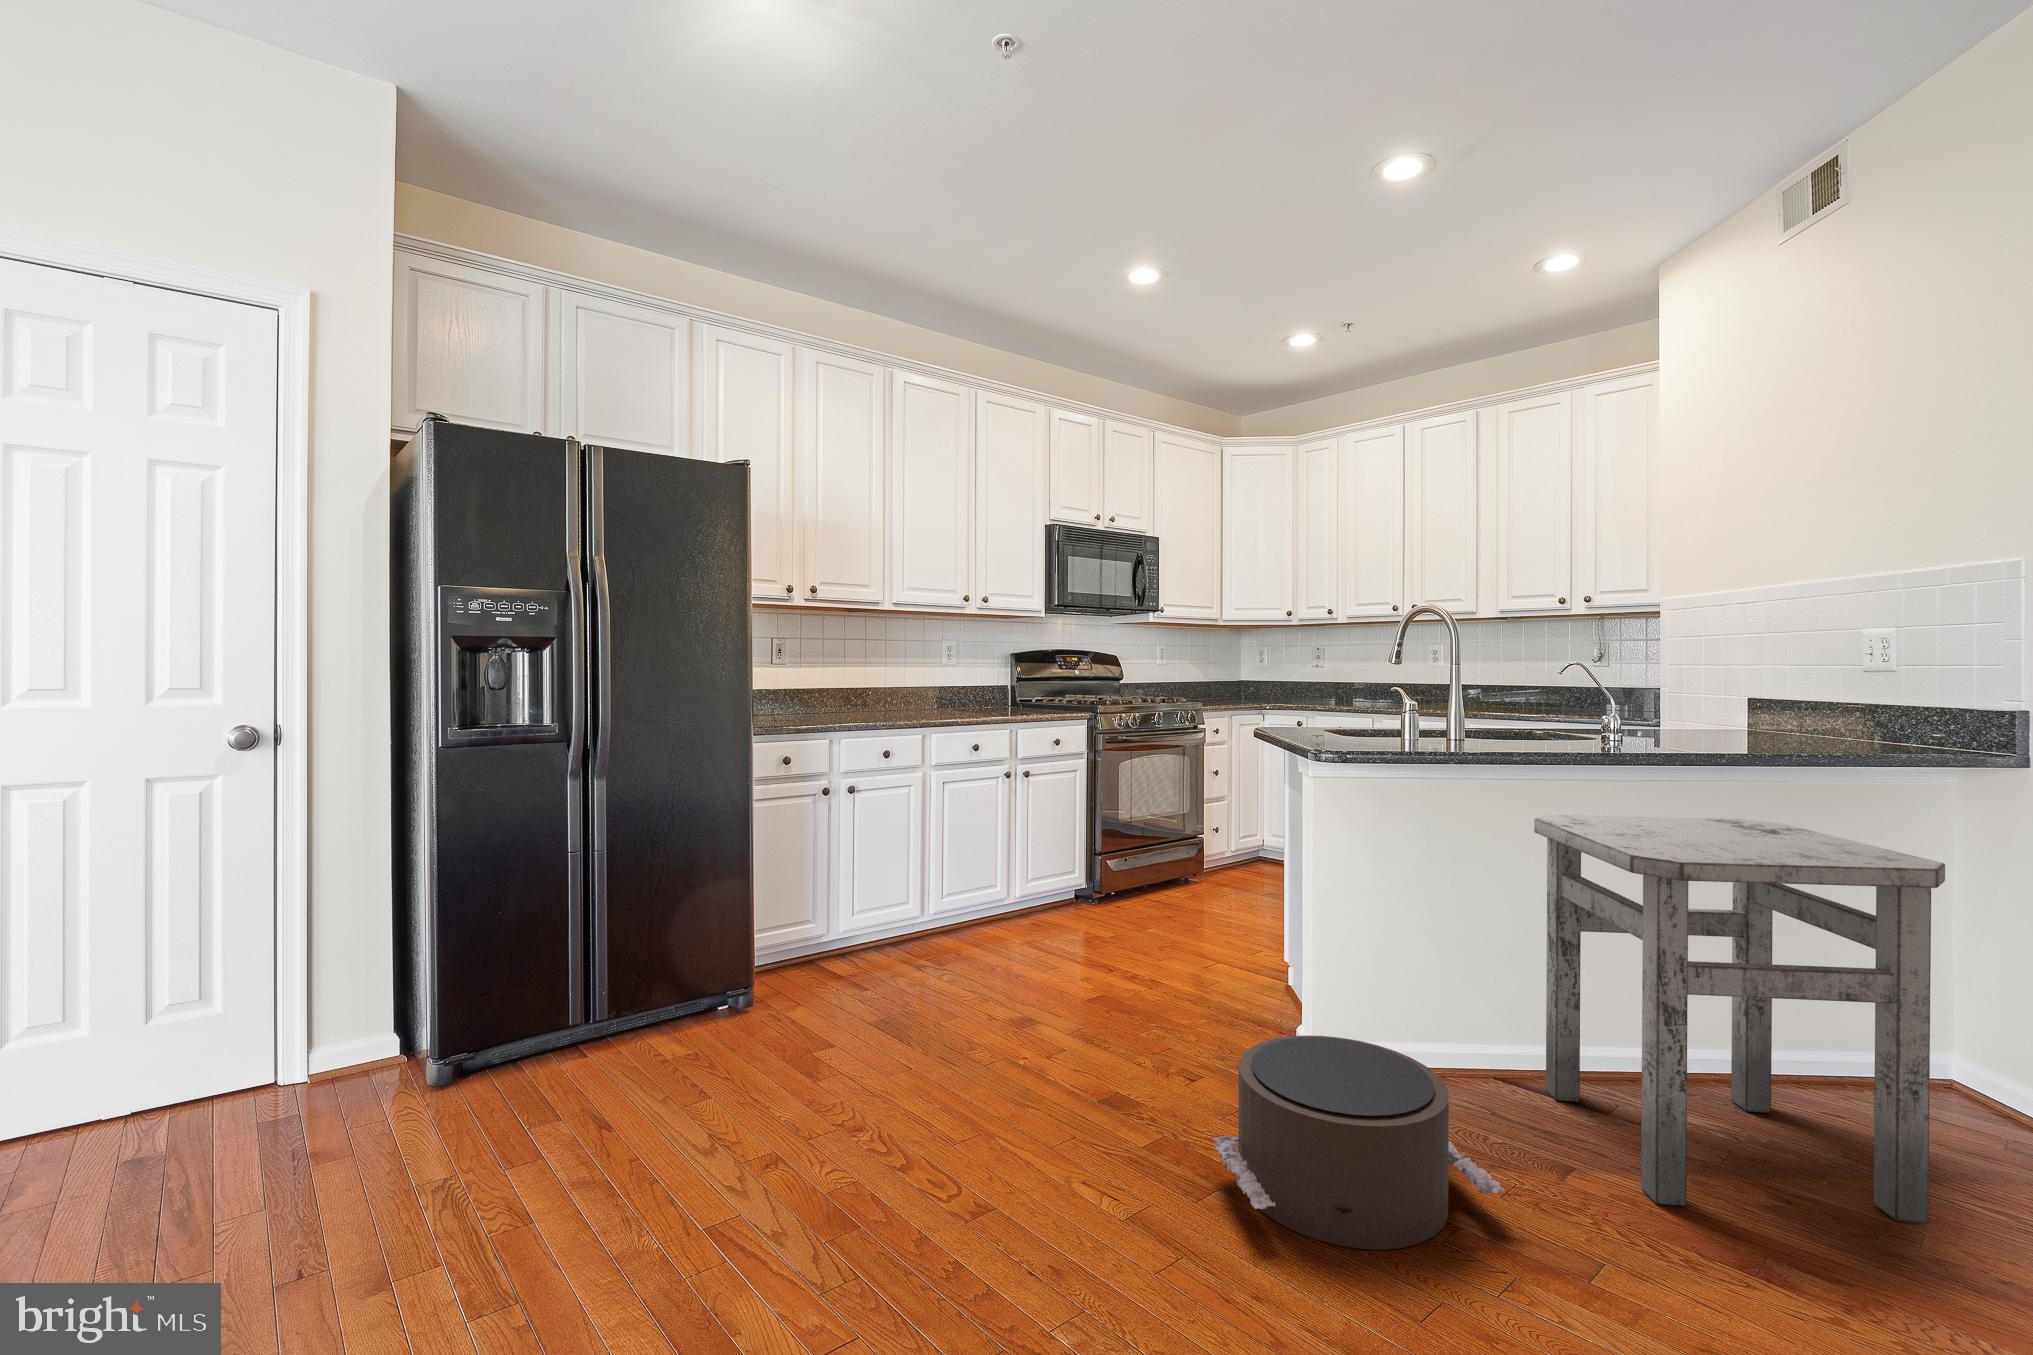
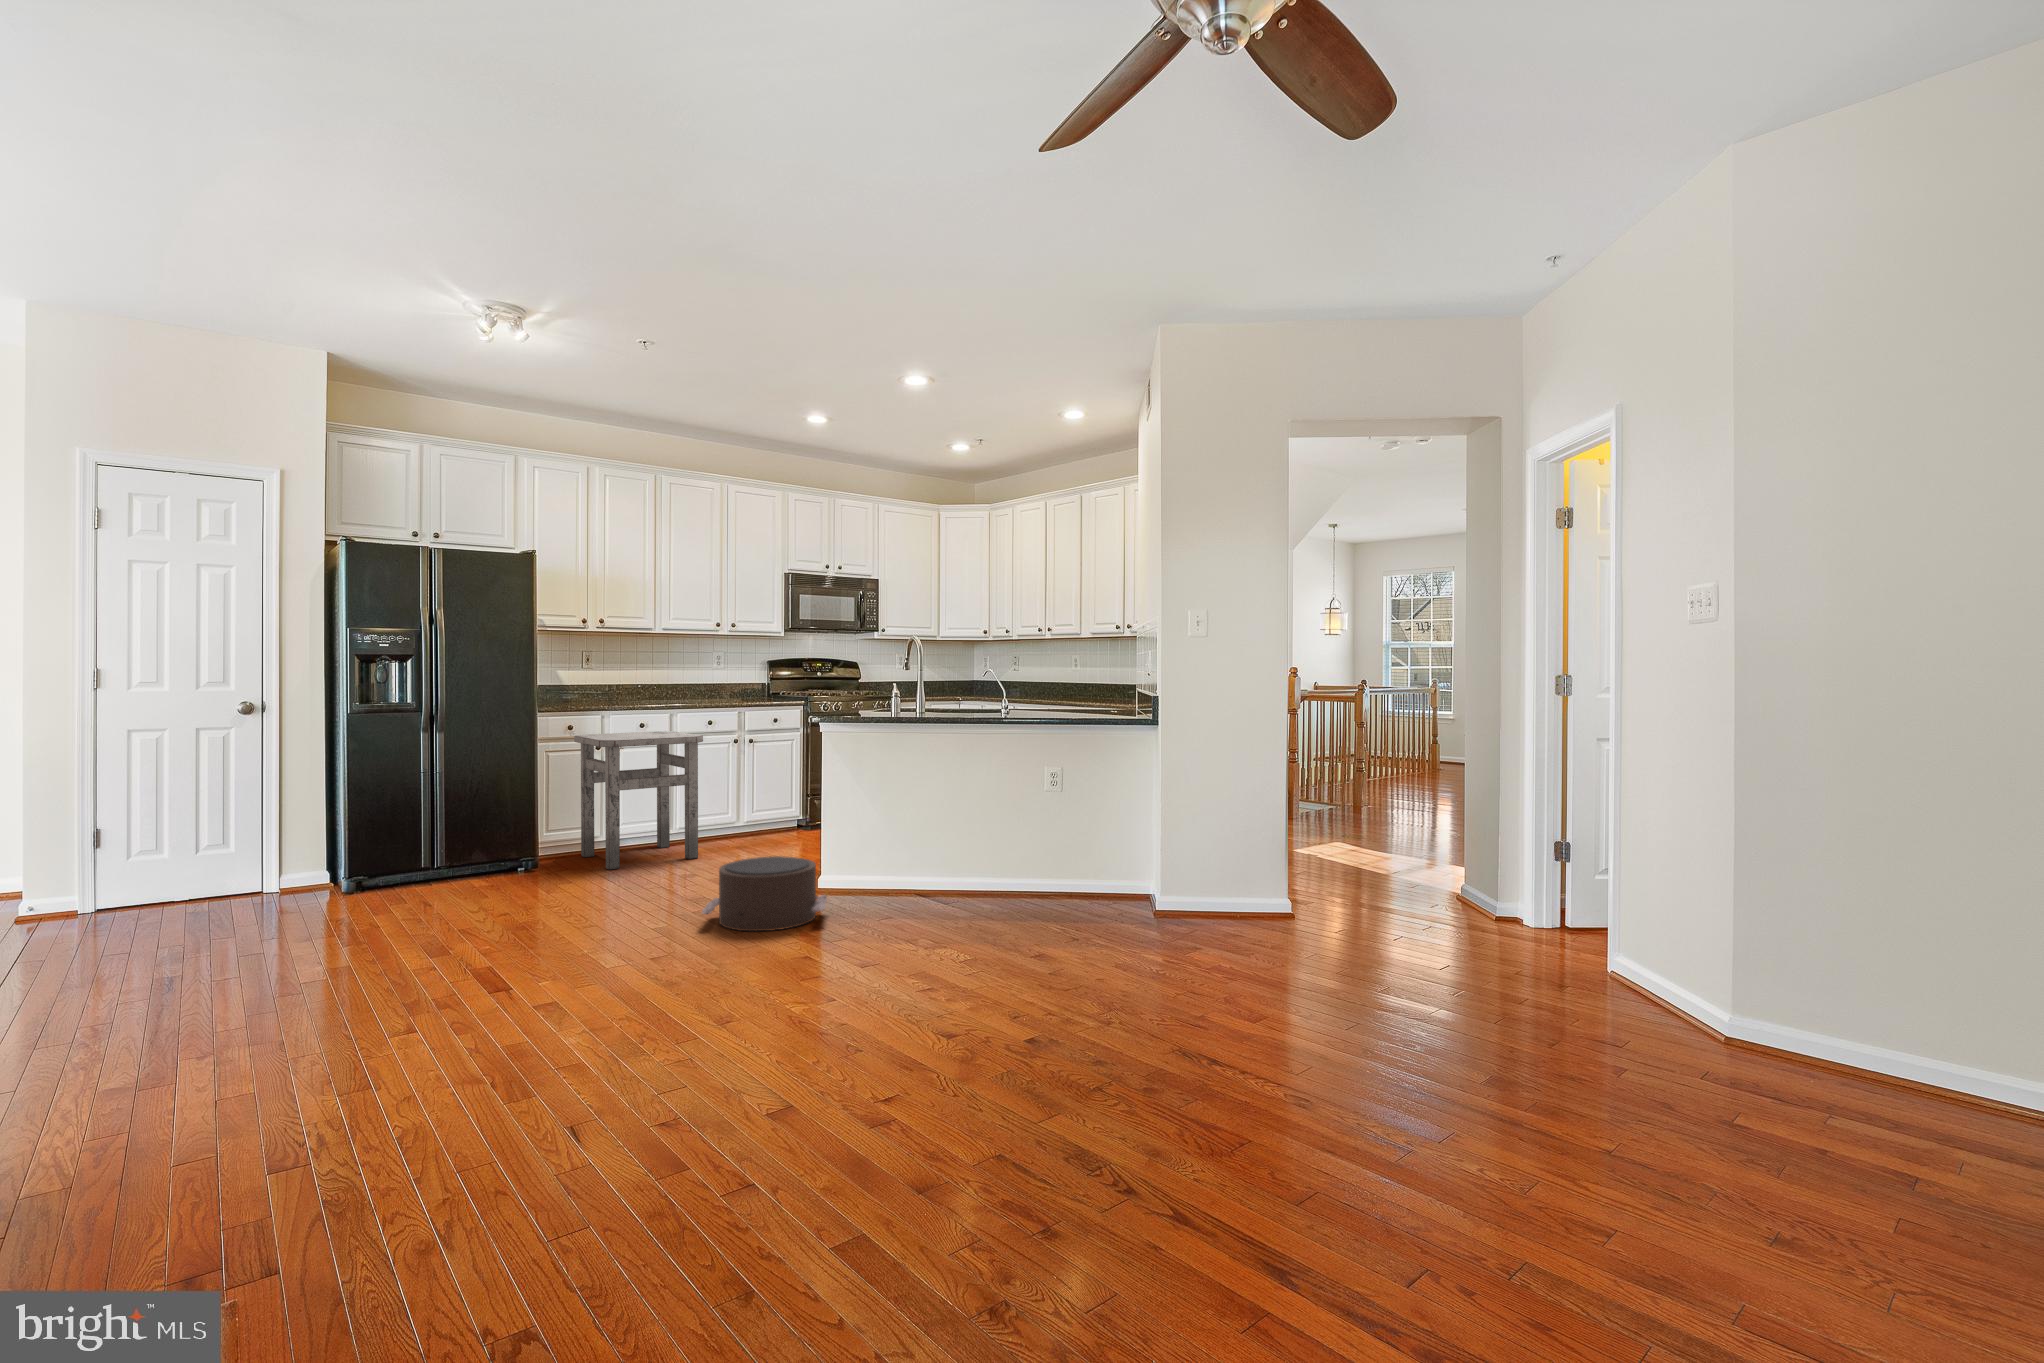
side table: present [1534,815,1945,1223] -> present [574,731,703,870]

